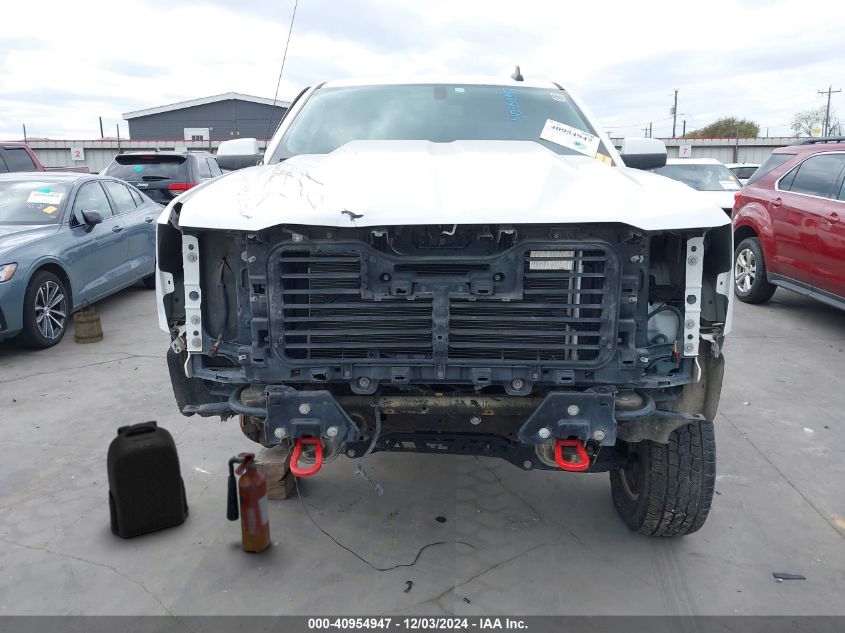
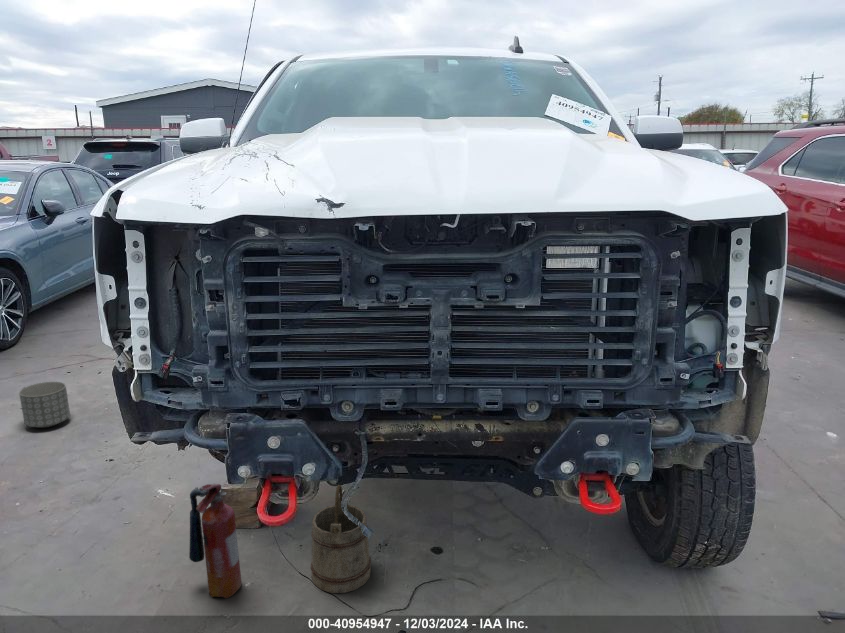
bucket: present [74,299,103,343] -> present [311,485,371,593]
planter: none [70,373,114,414] -> present [19,382,70,428]
backpack: present [107,421,189,538] -> none [49,444,148,582]

